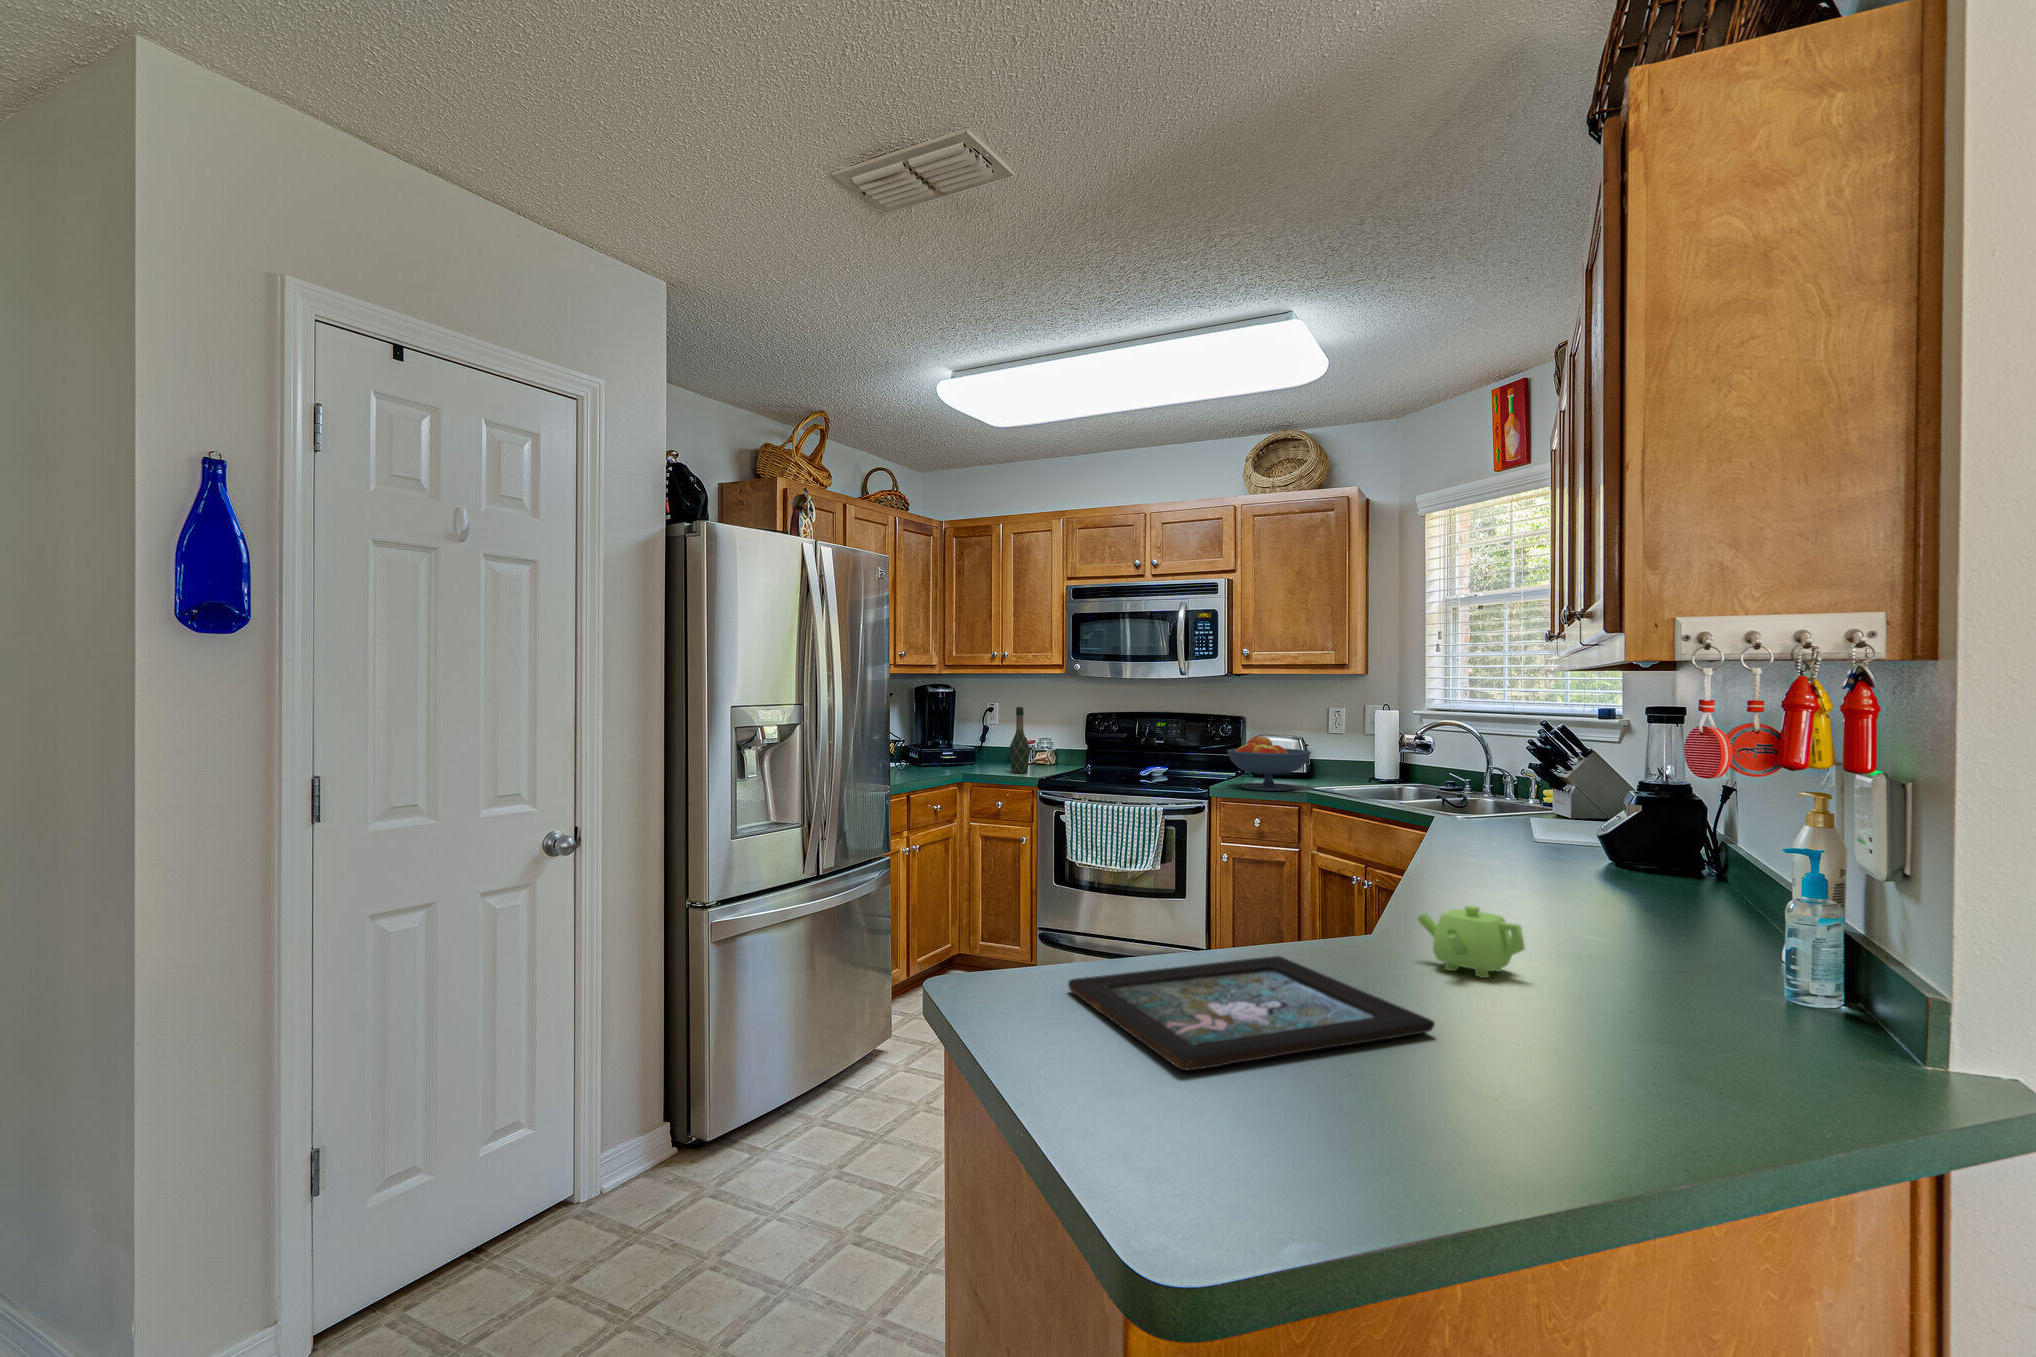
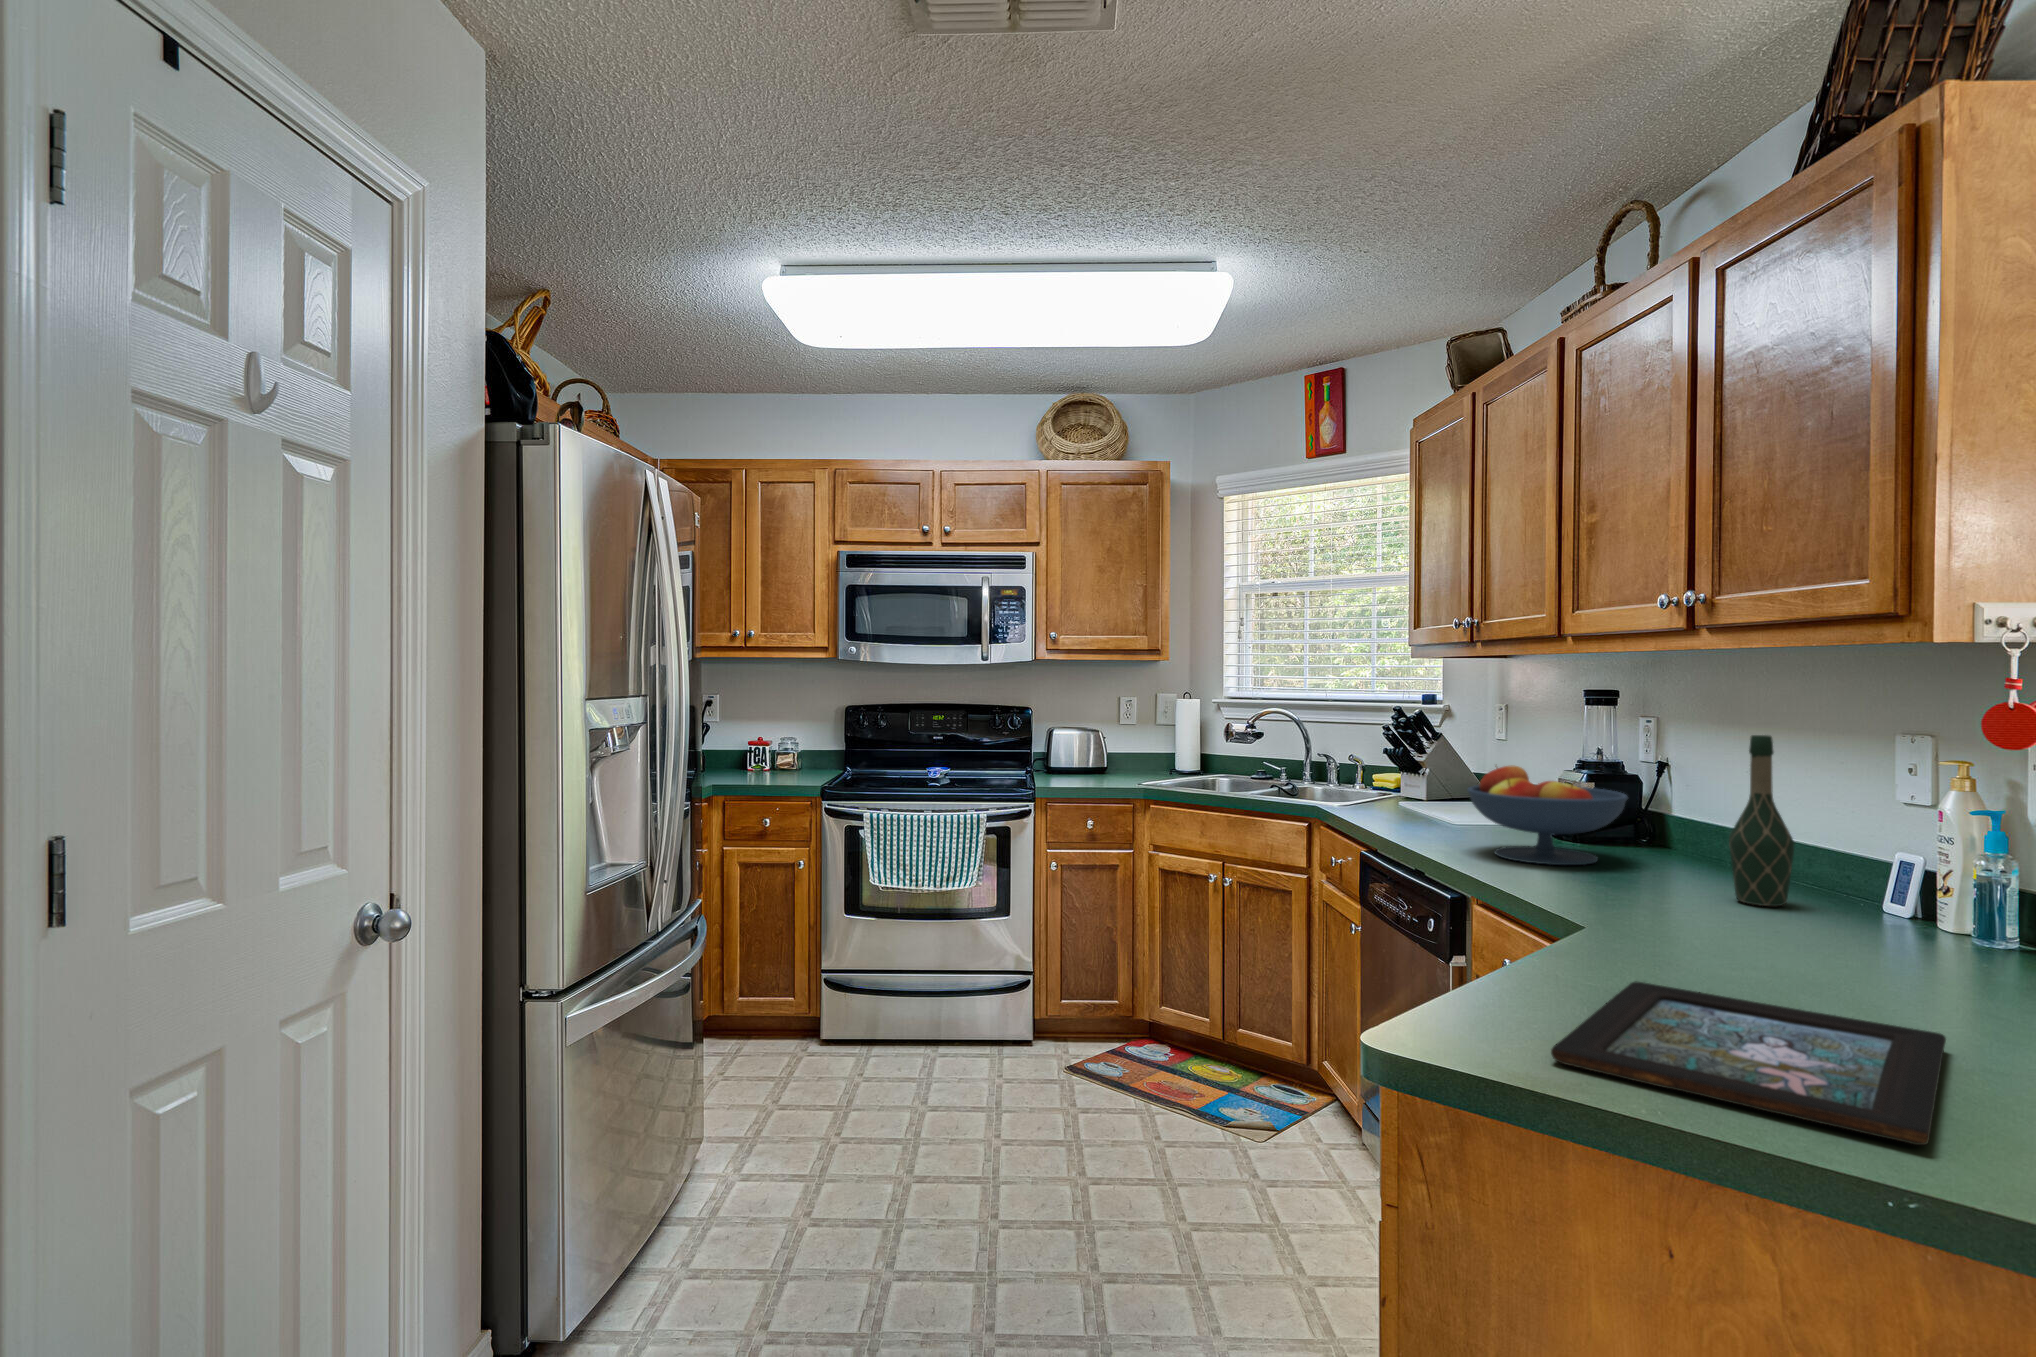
wine bottle: present [1009,707,1030,773] -> present [1729,735,1794,906]
fruit bowl: present [1227,736,1311,791] -> present [1467,765,1628,865]
teapot: present [1417,905,1525,978] -> none [1704,902,1834,977]

